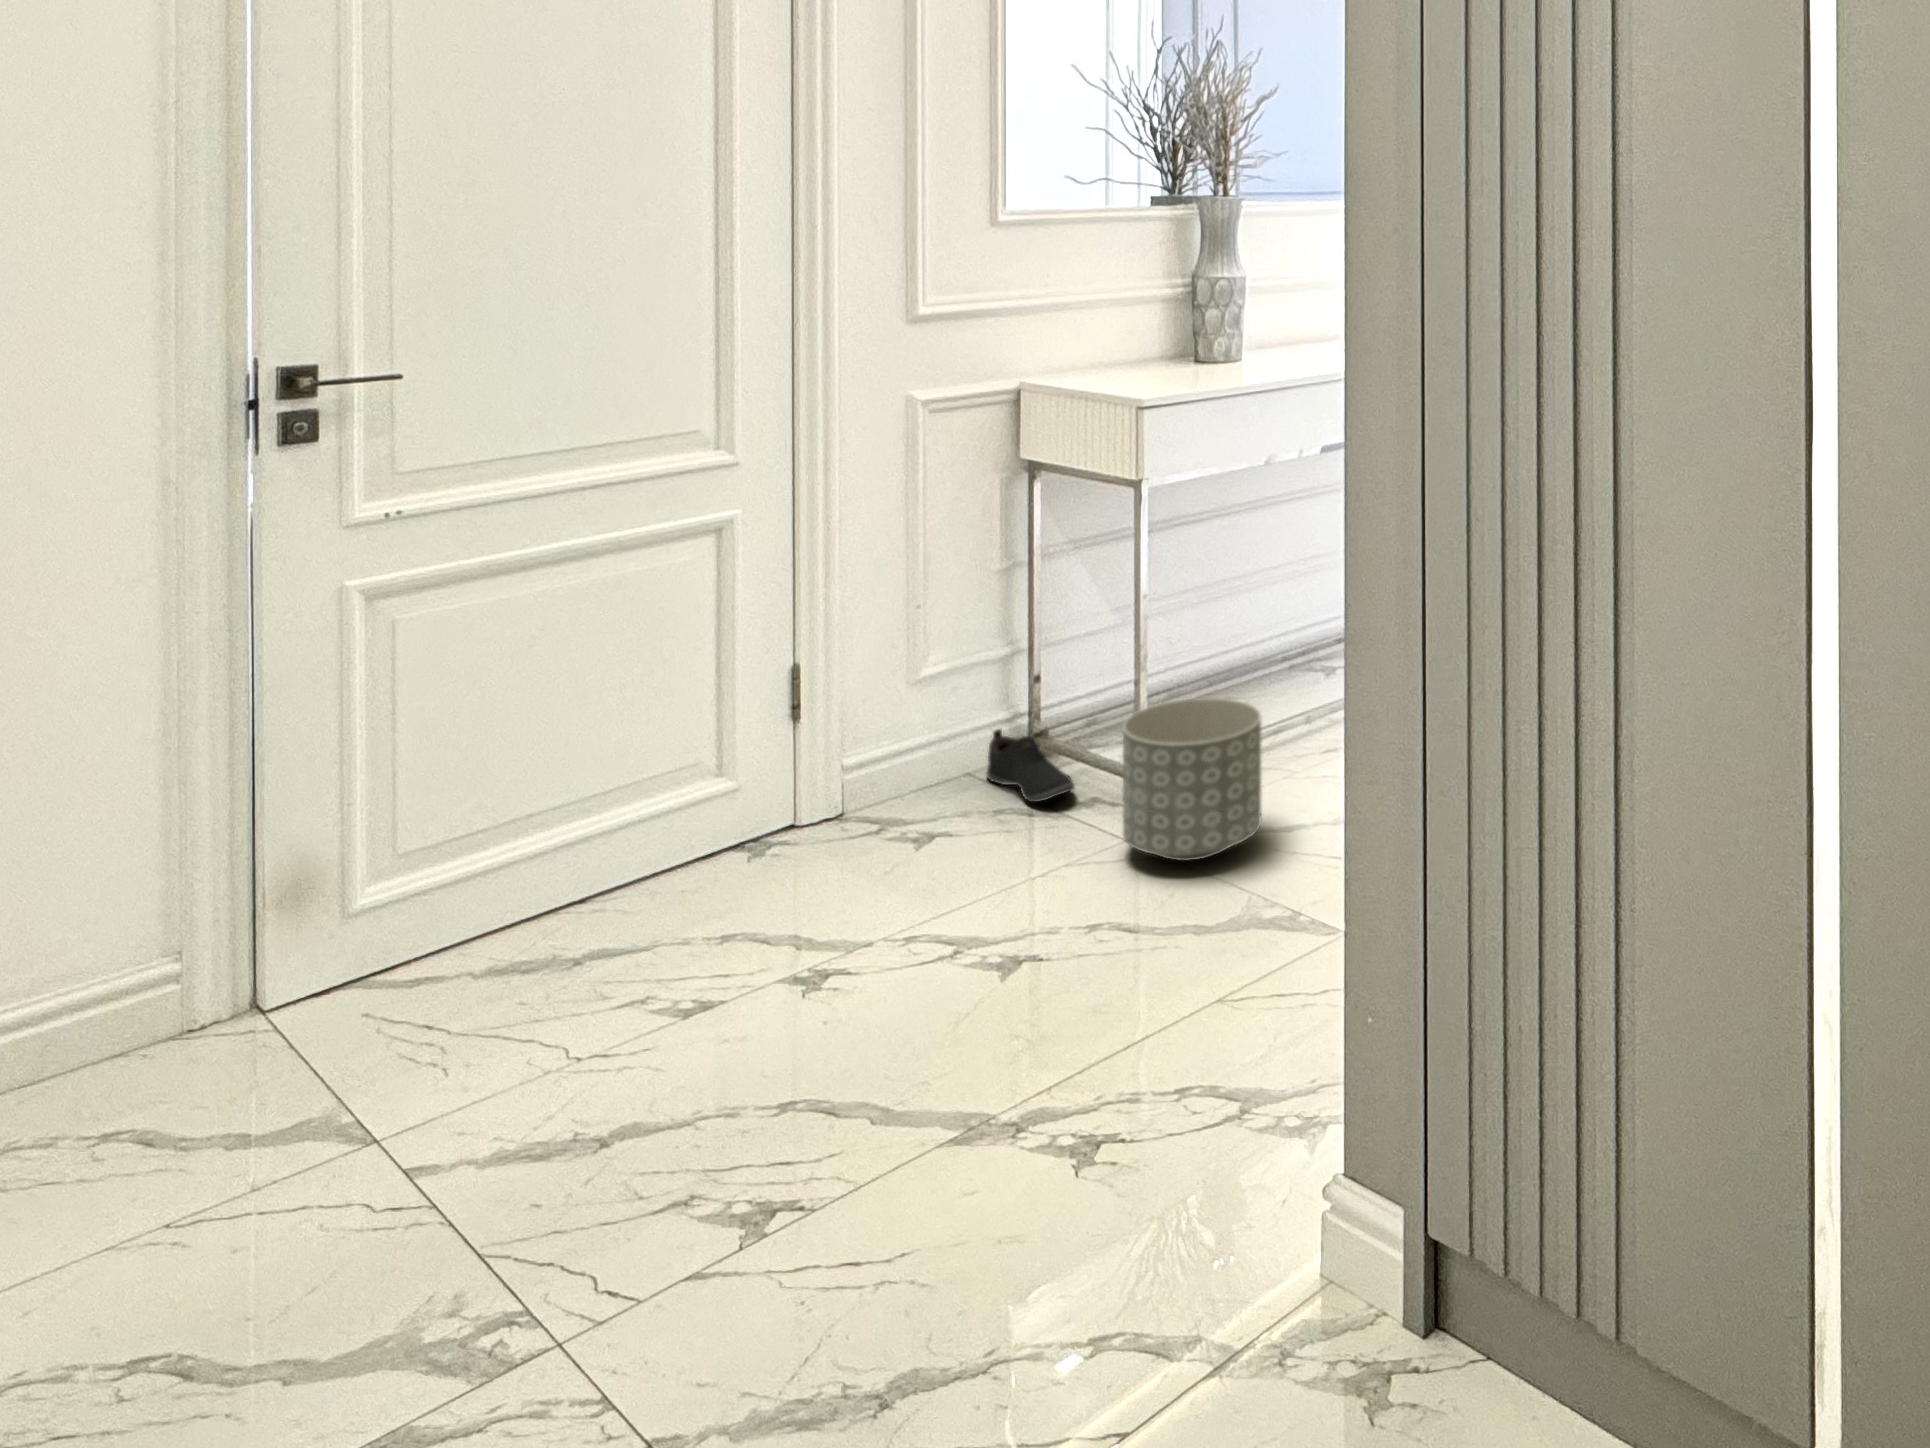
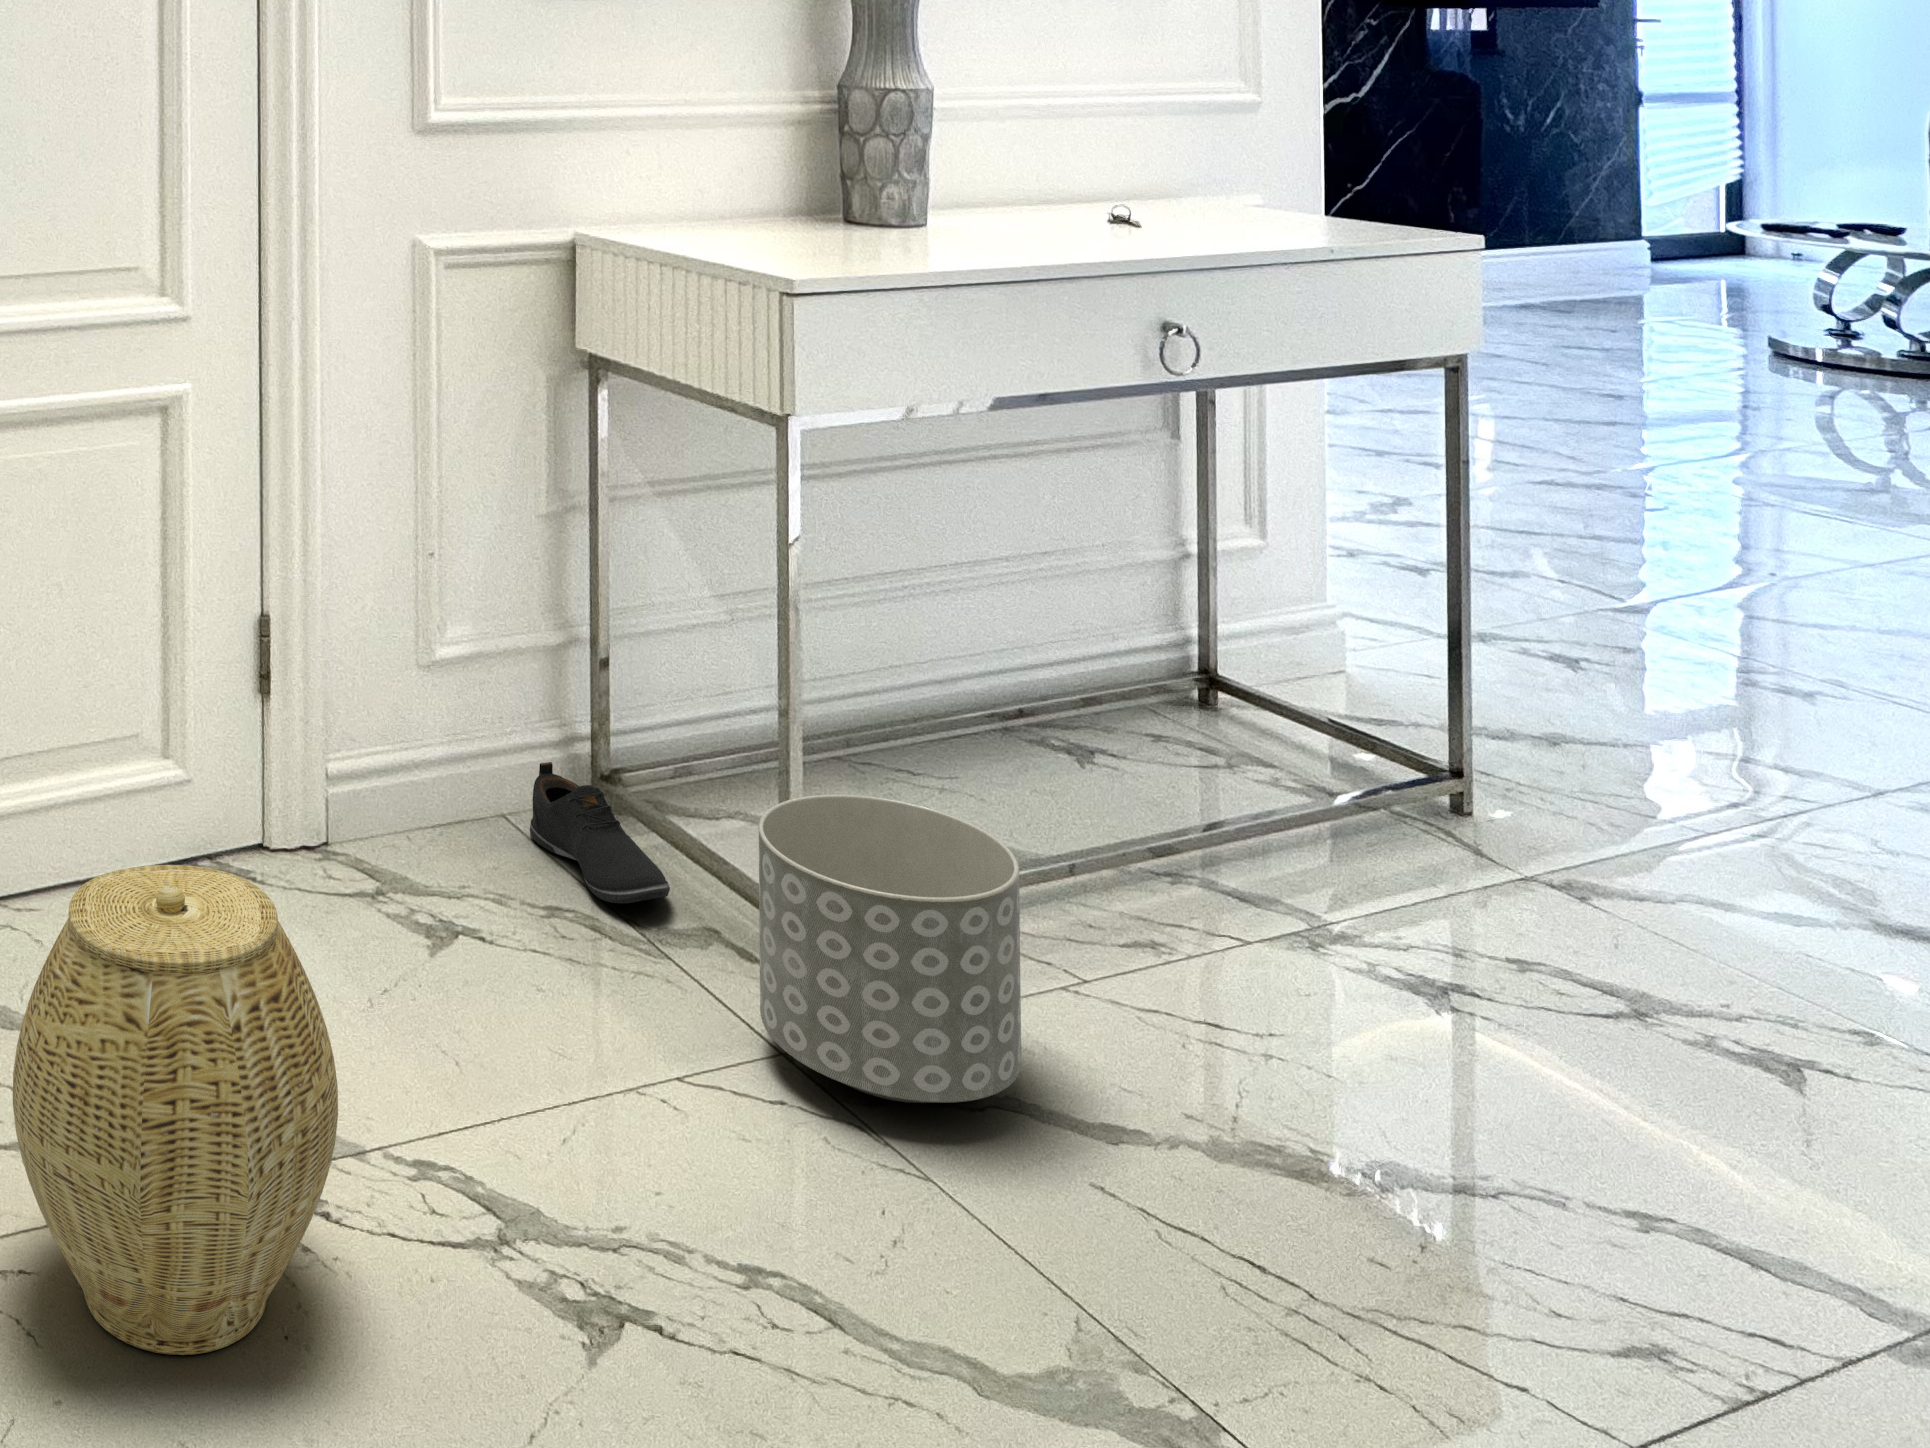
woven basket: none [639,803,863,1092] -> present [13,865,338,1355]

